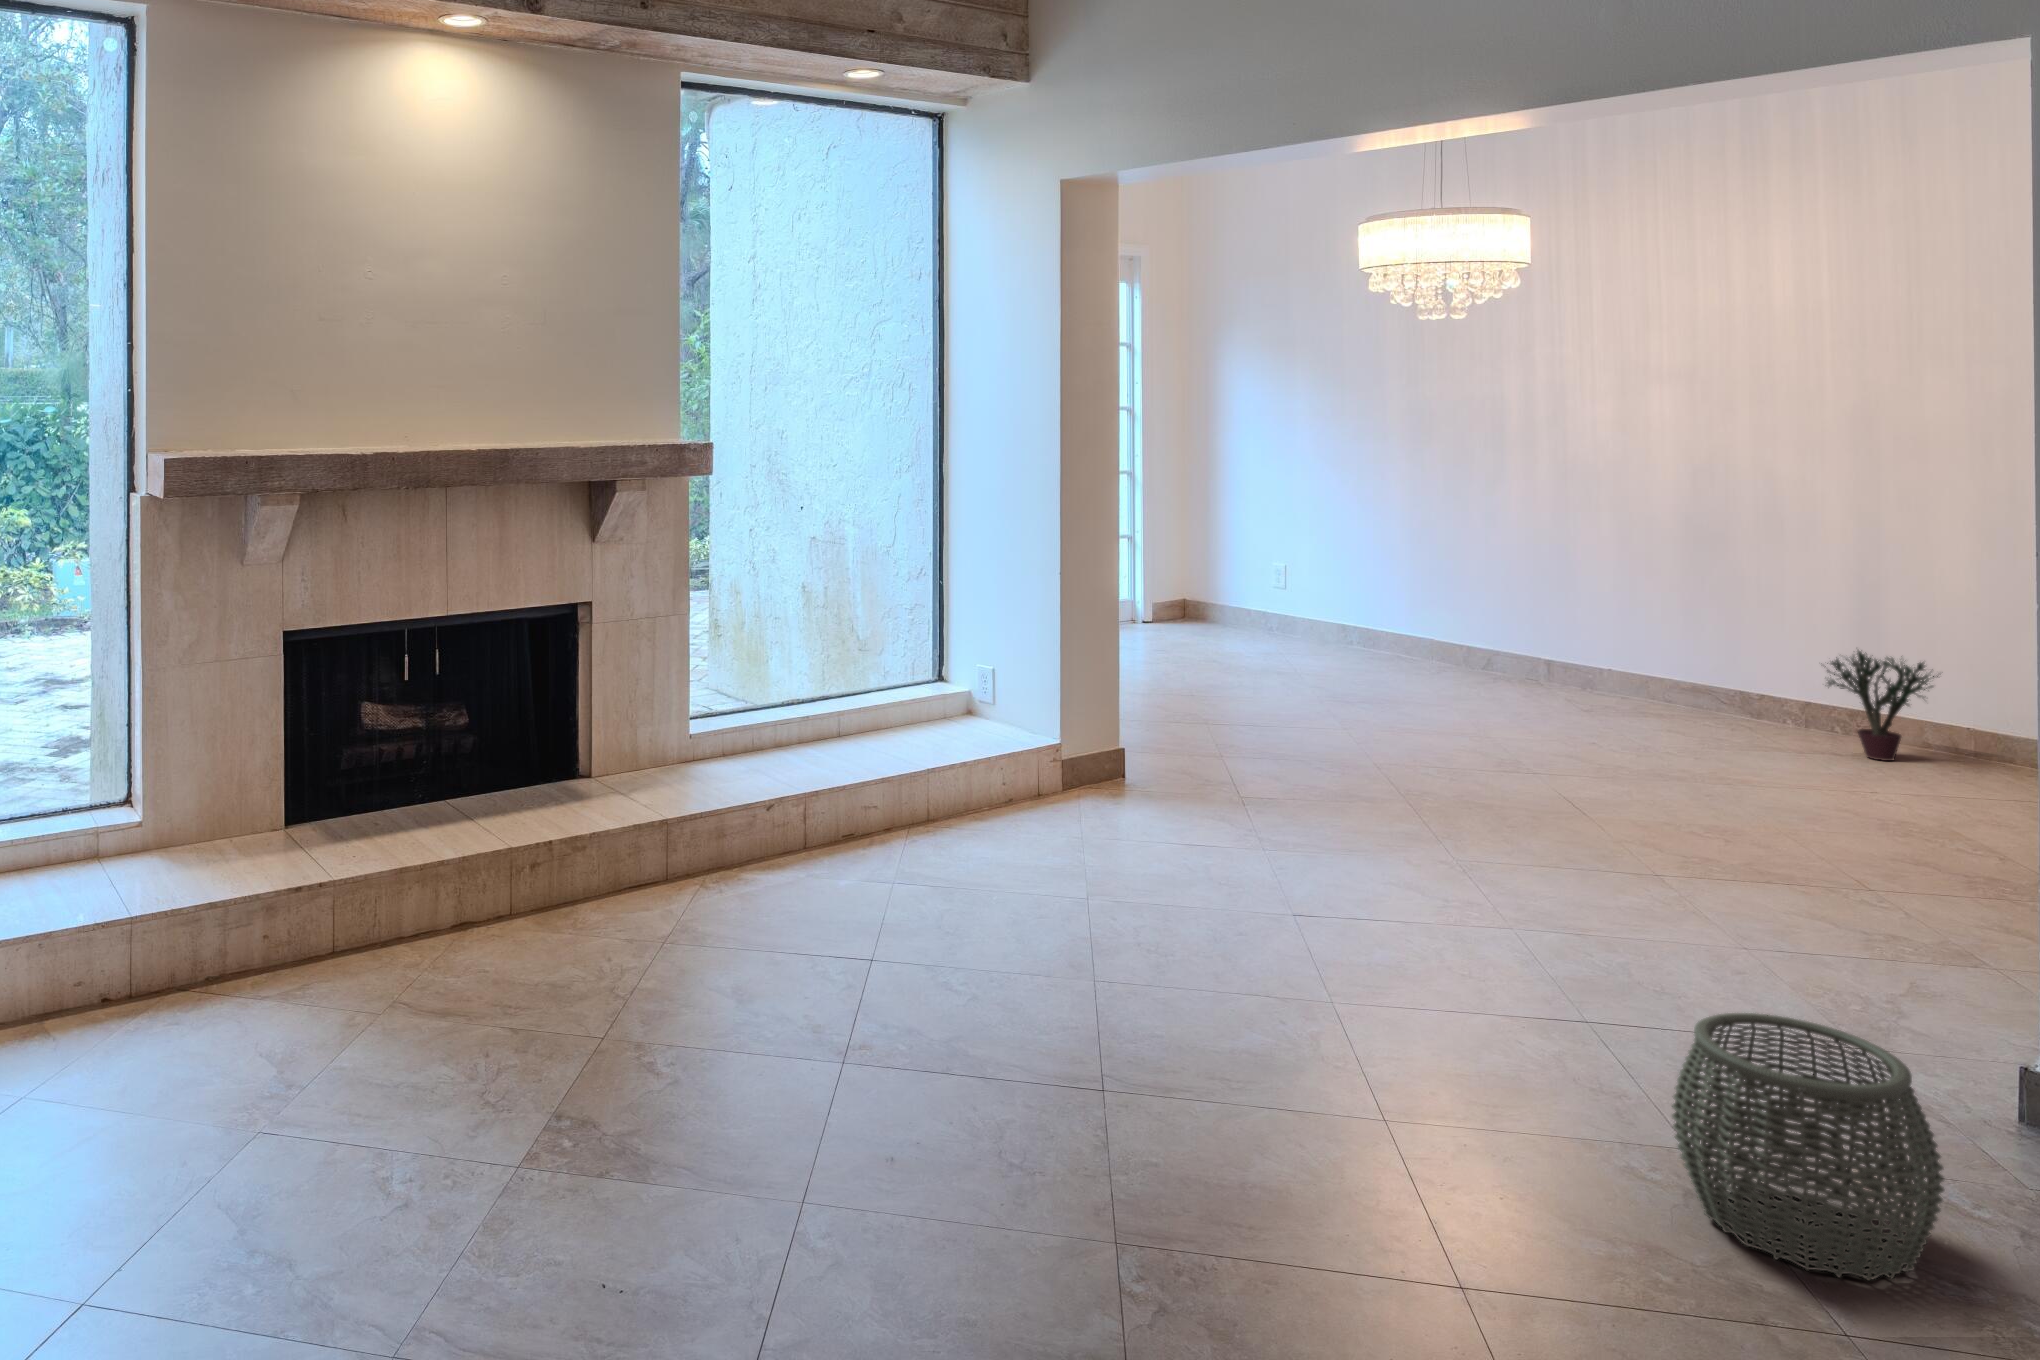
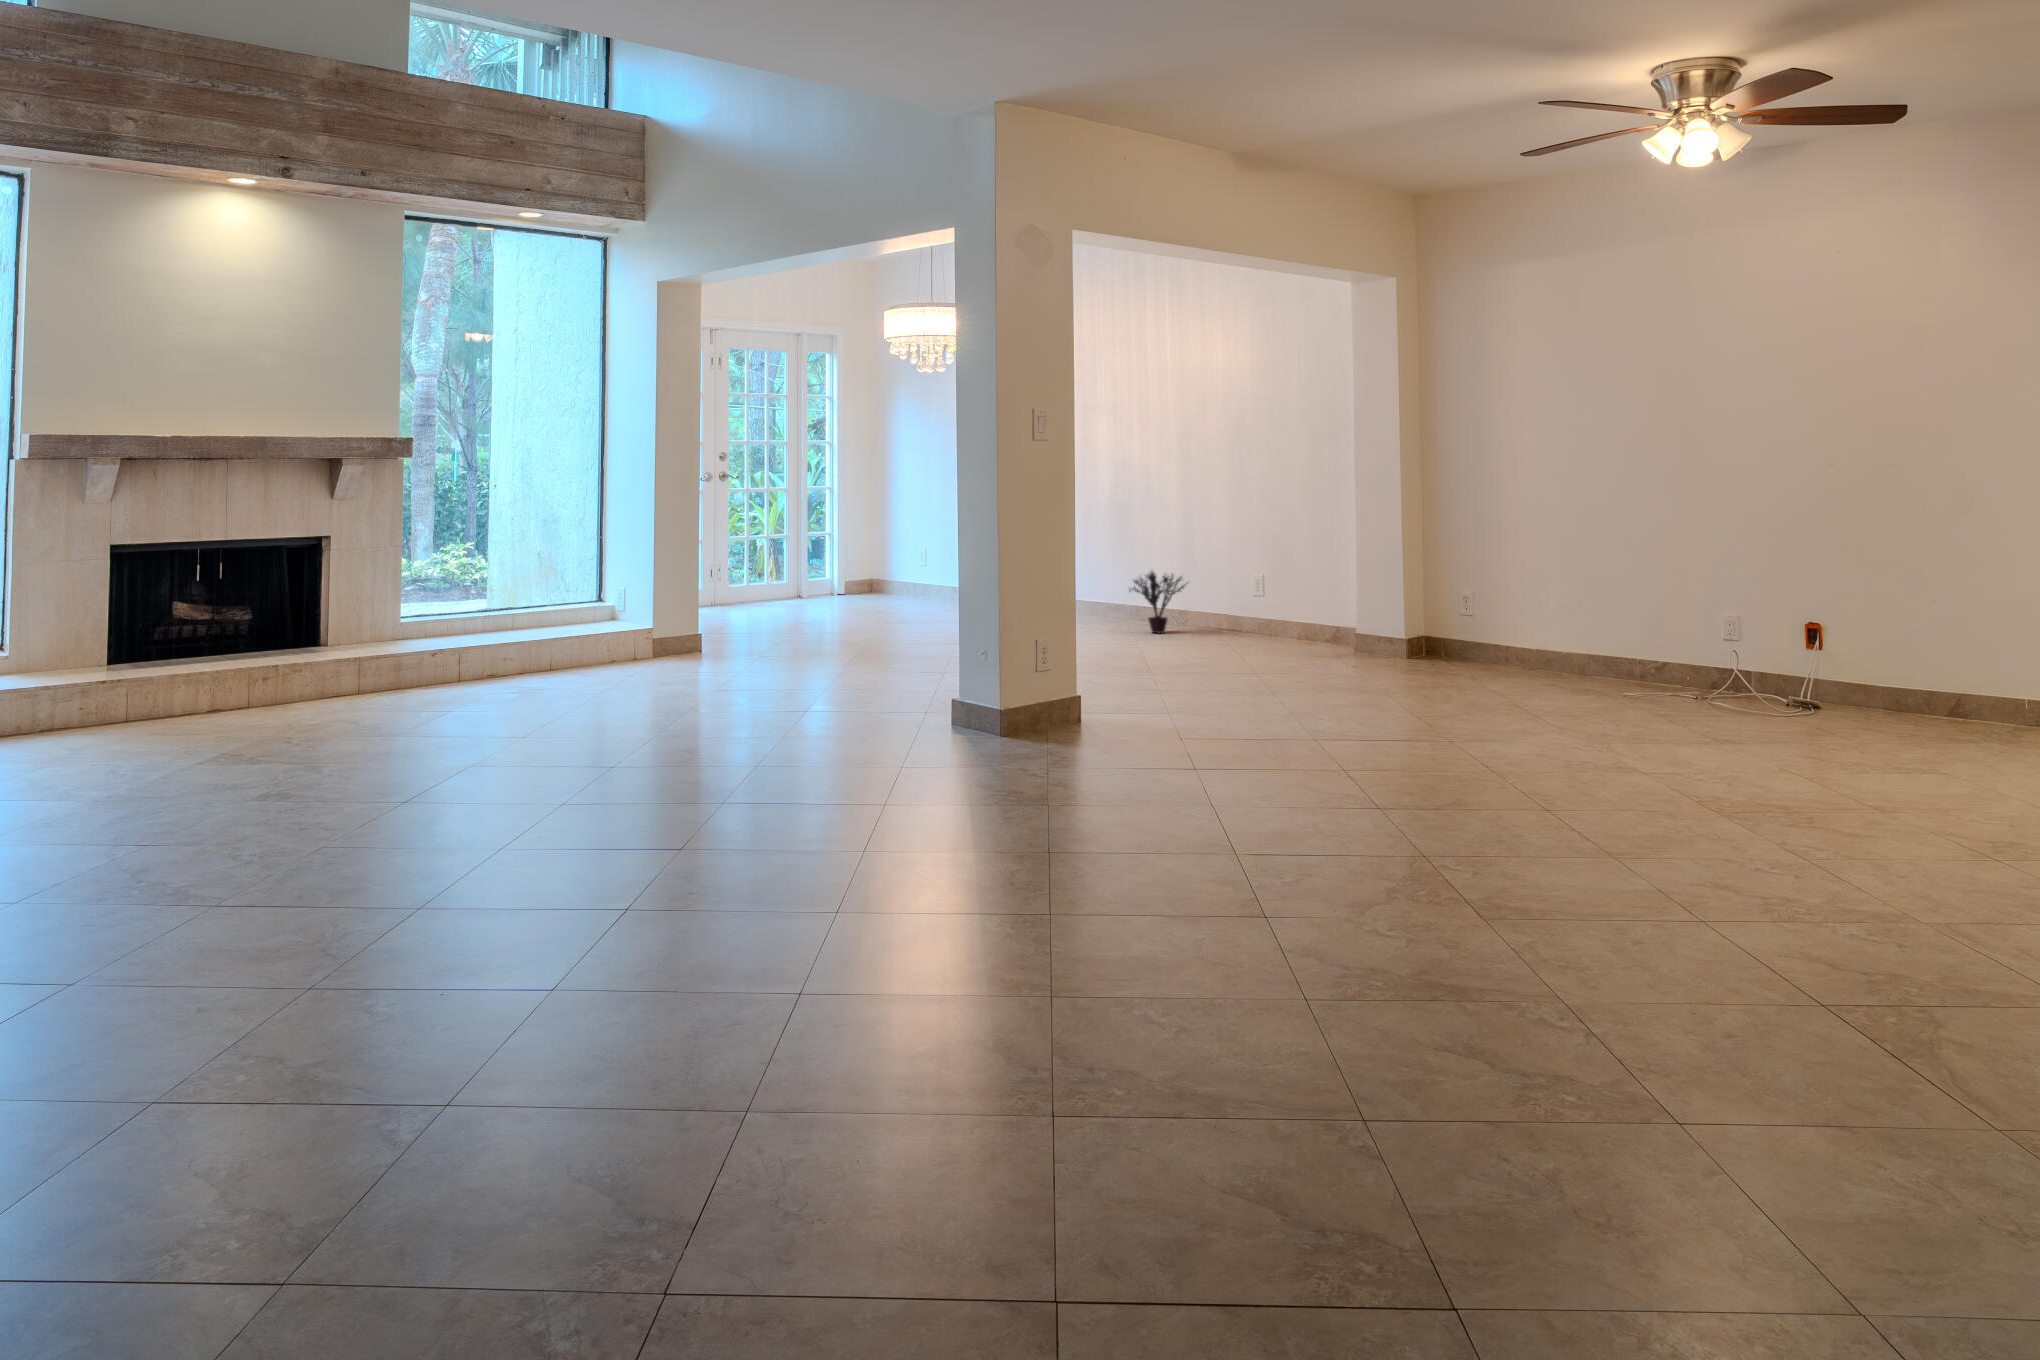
woven basket: present [1672,1013,1944,1281] -> none [736,668,827,758]

